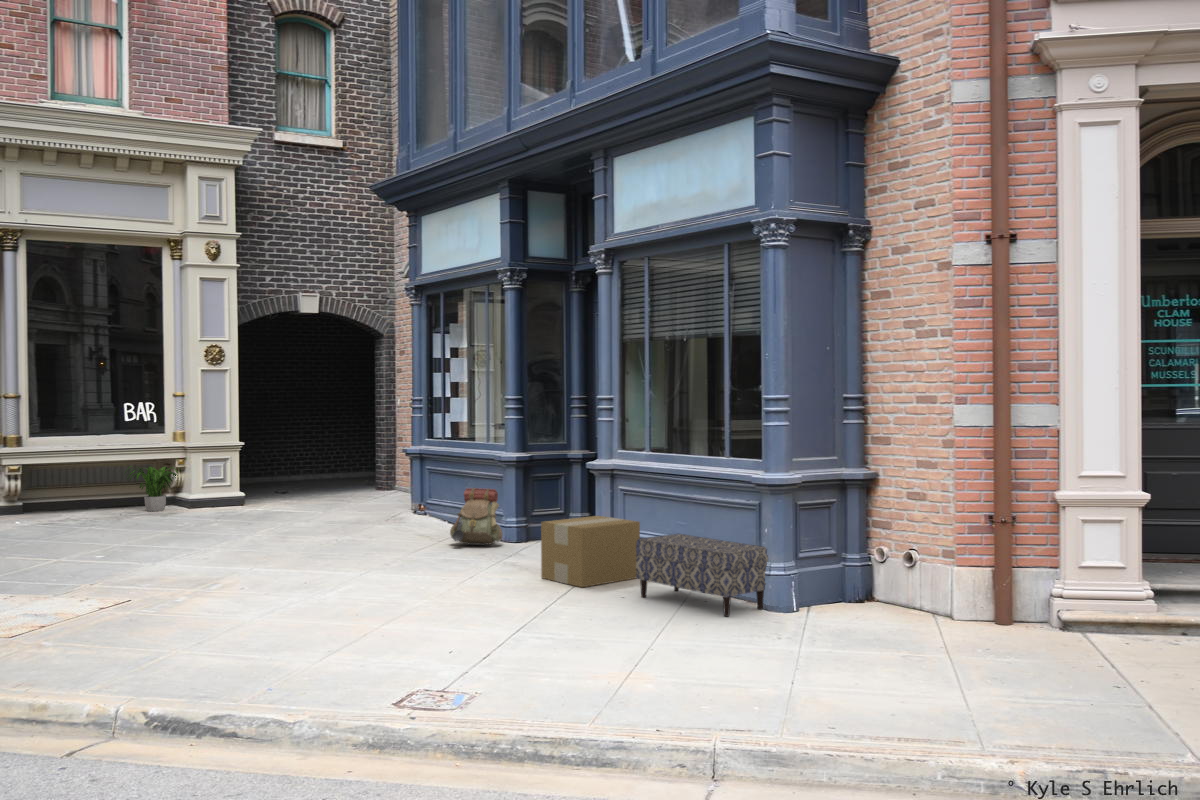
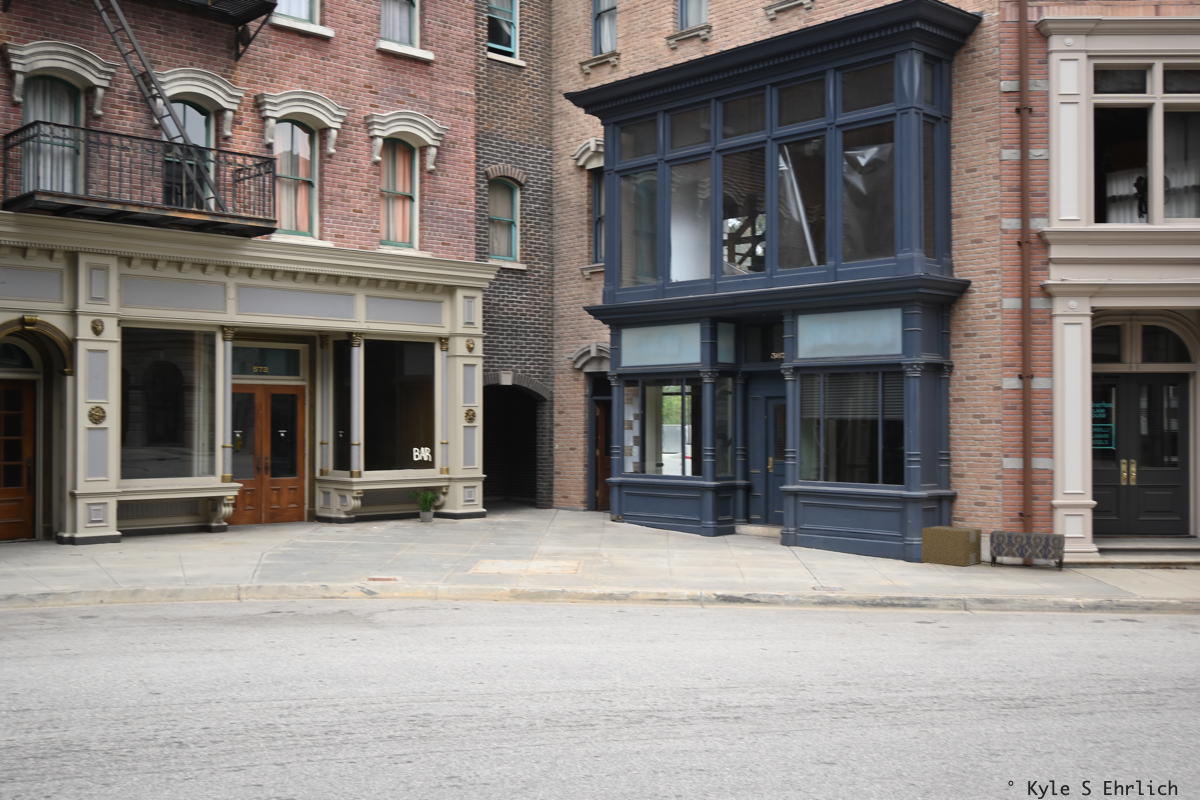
backpack: present [450,488,502,545] -> none [679,503,711,537]
cardboard box: present [541,516,640,587] -> present [922,526,982,566]
bench: present [636,534,768,616] -> present [989,531,1065,571]

